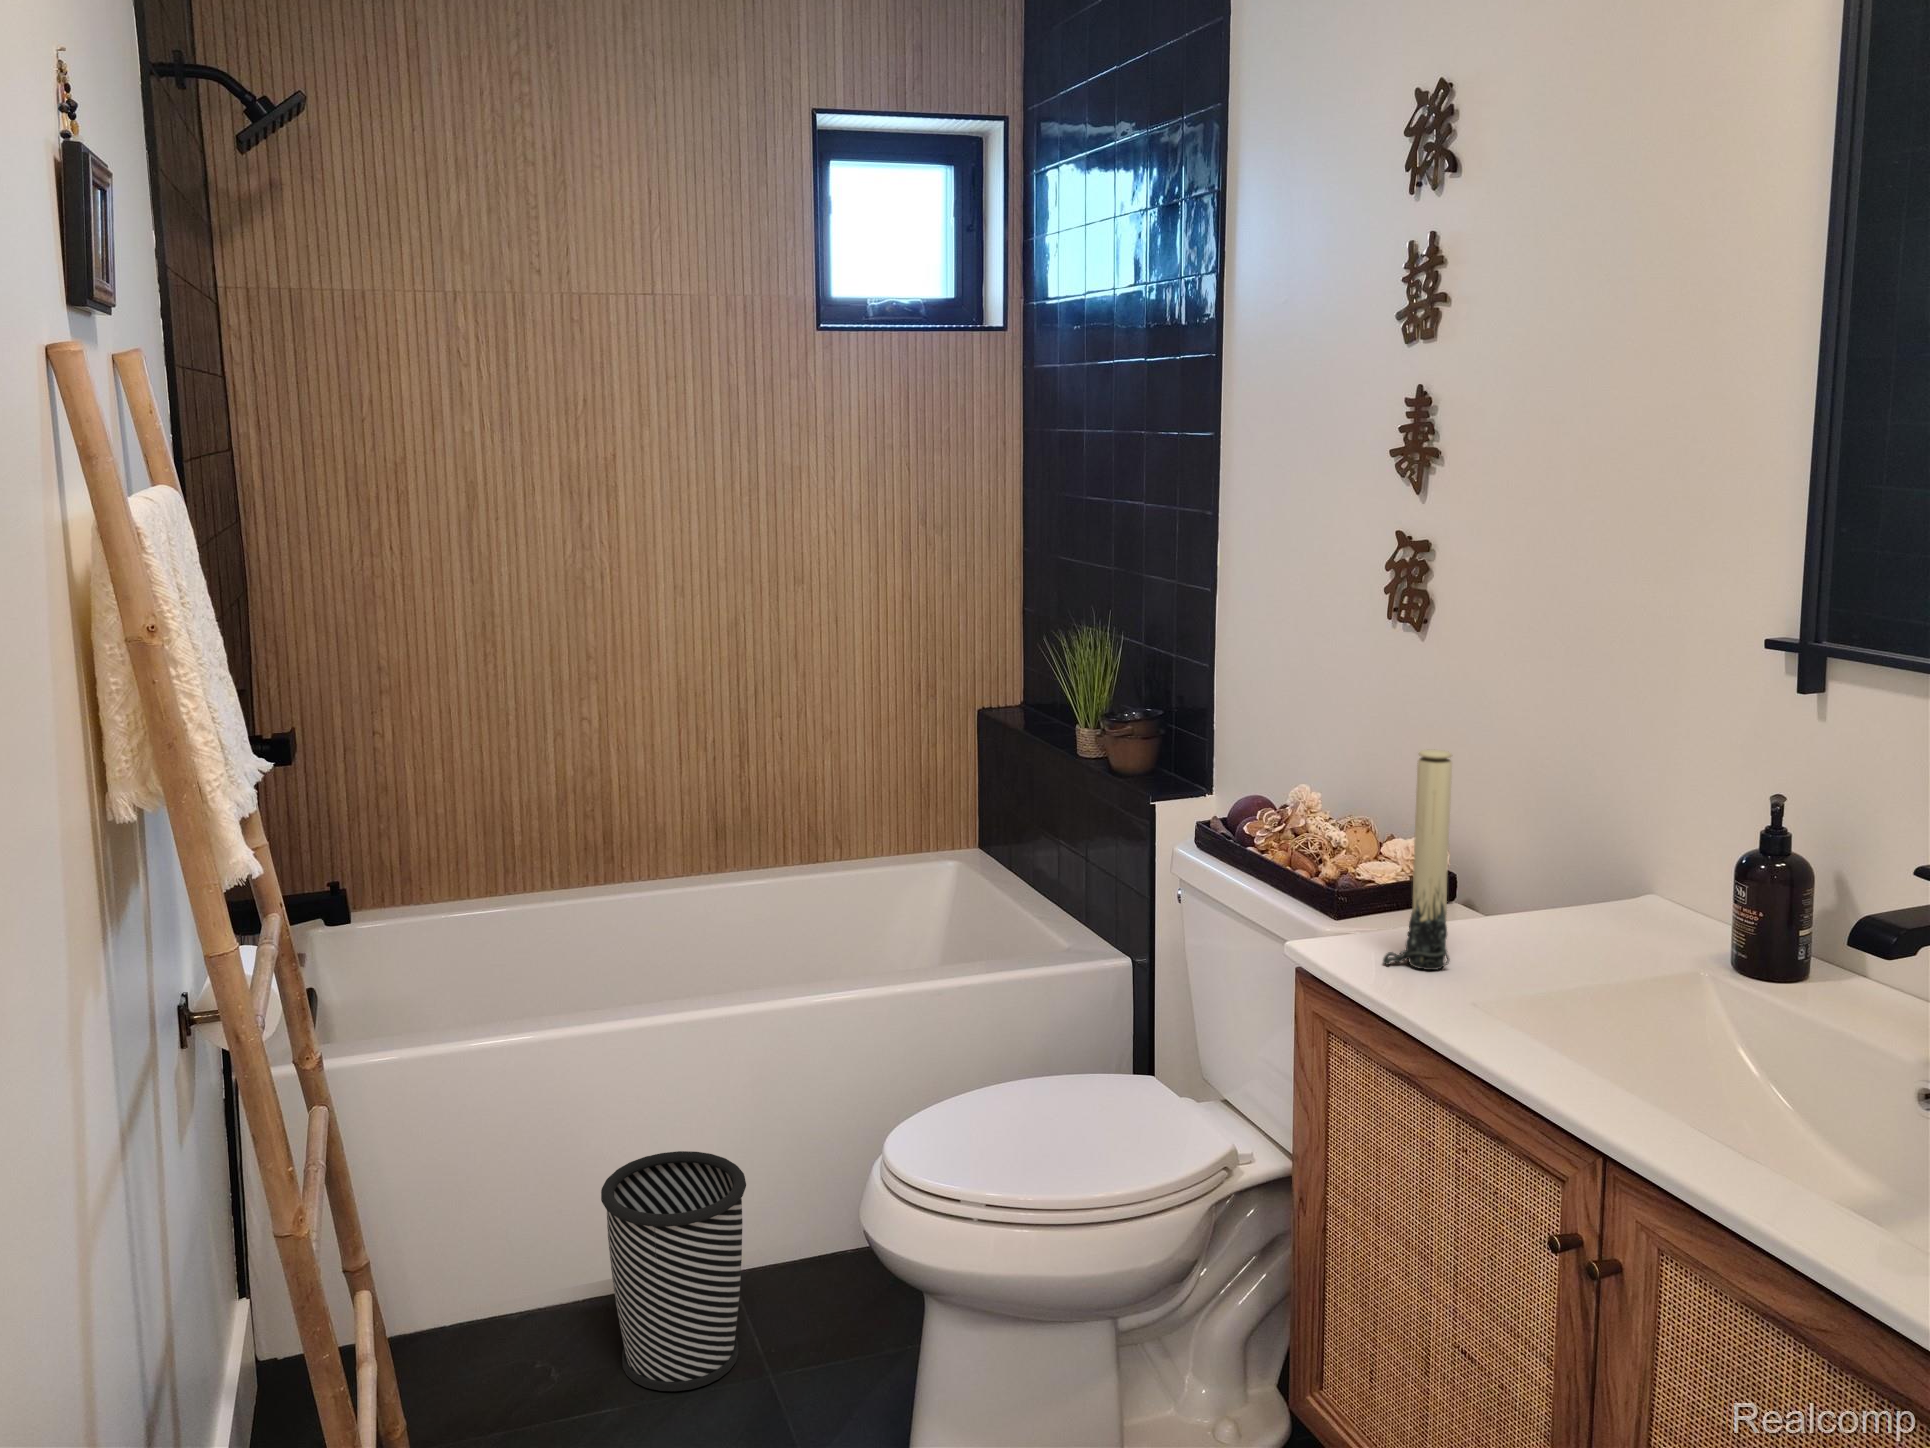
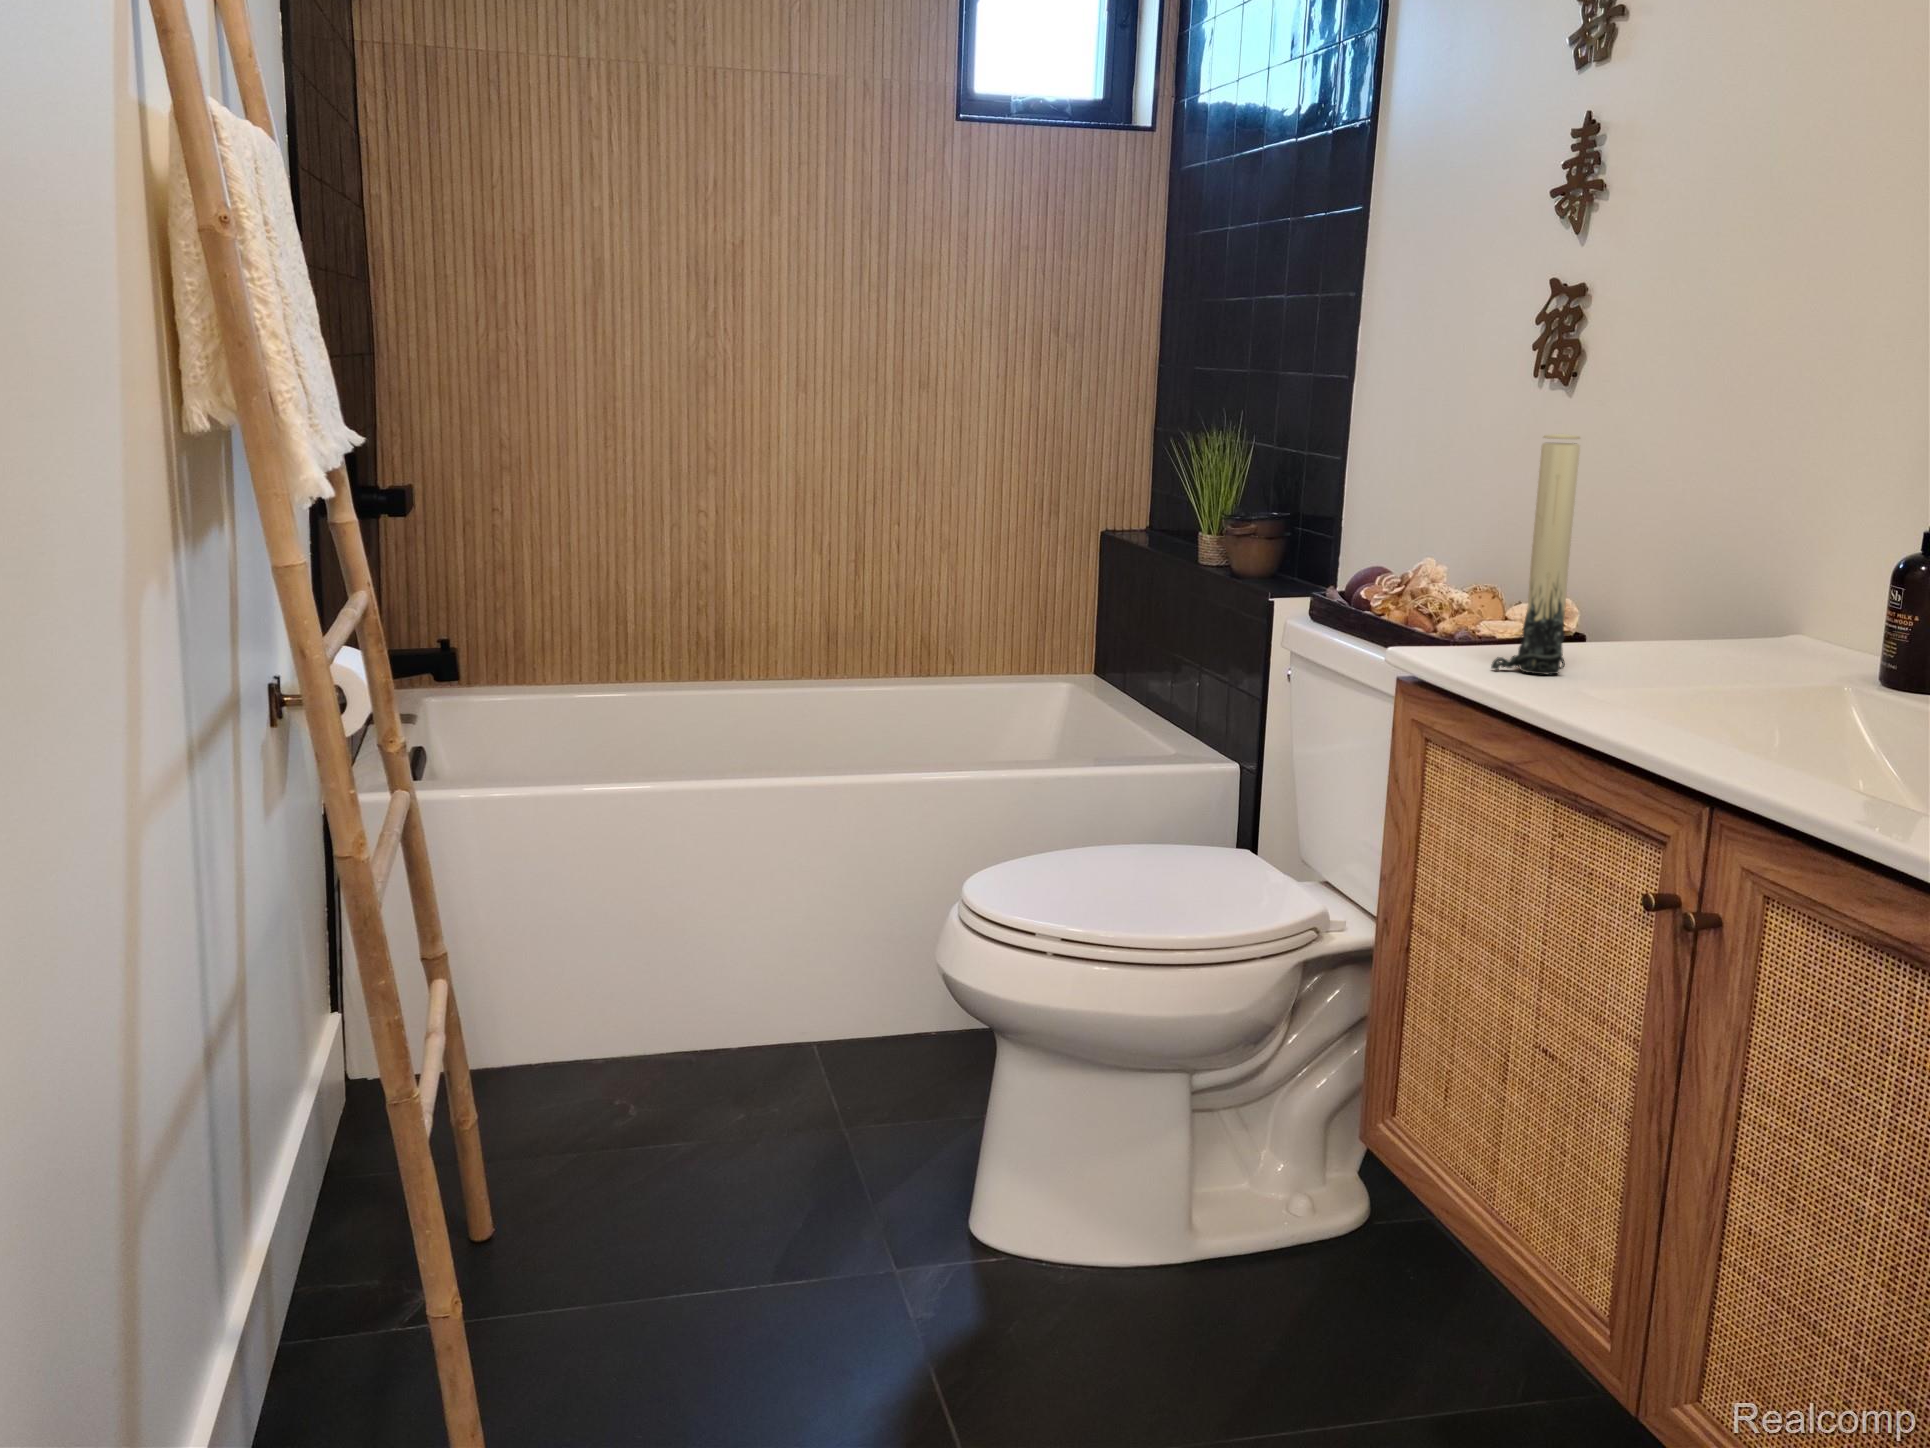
wastebasket: present [601,1151,746,1391] -> none [681,906,827,1134]

